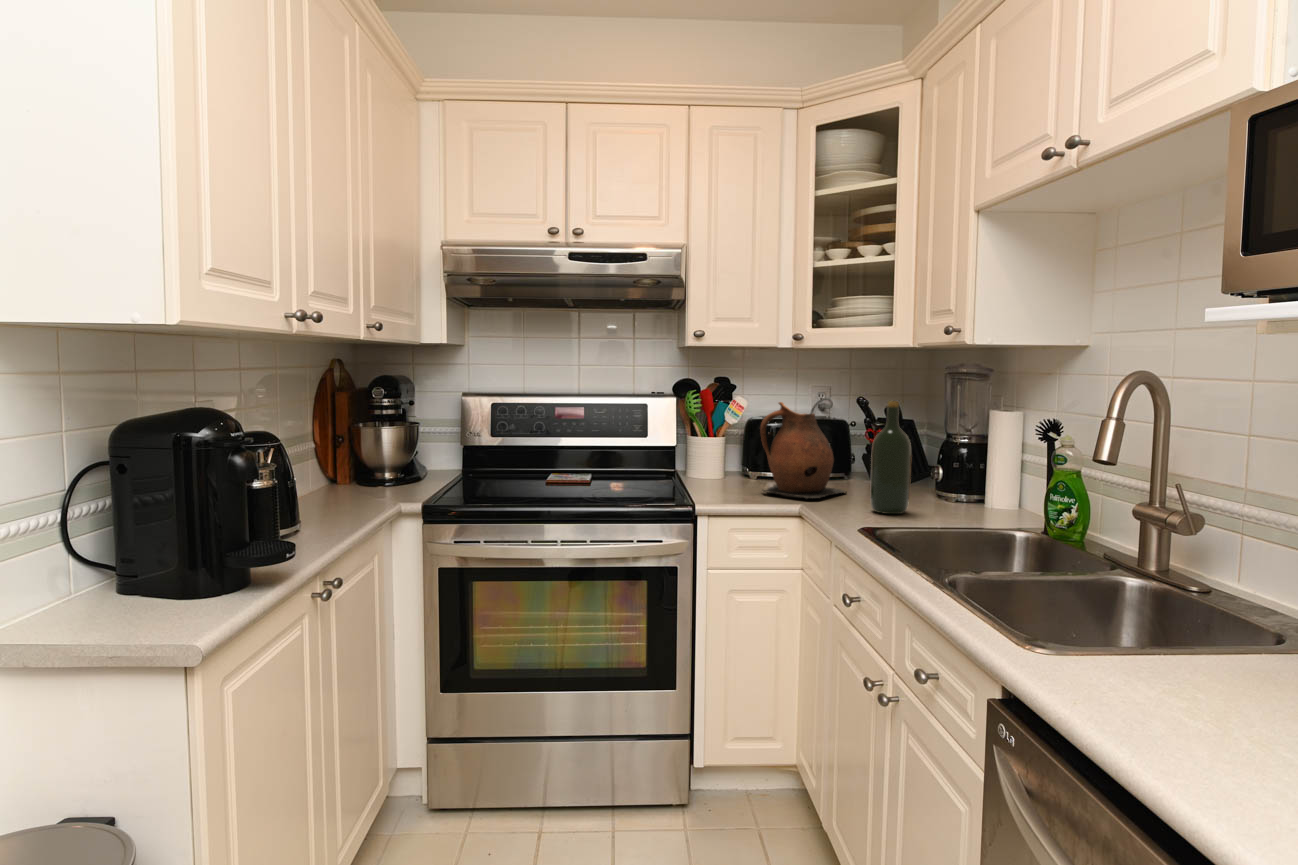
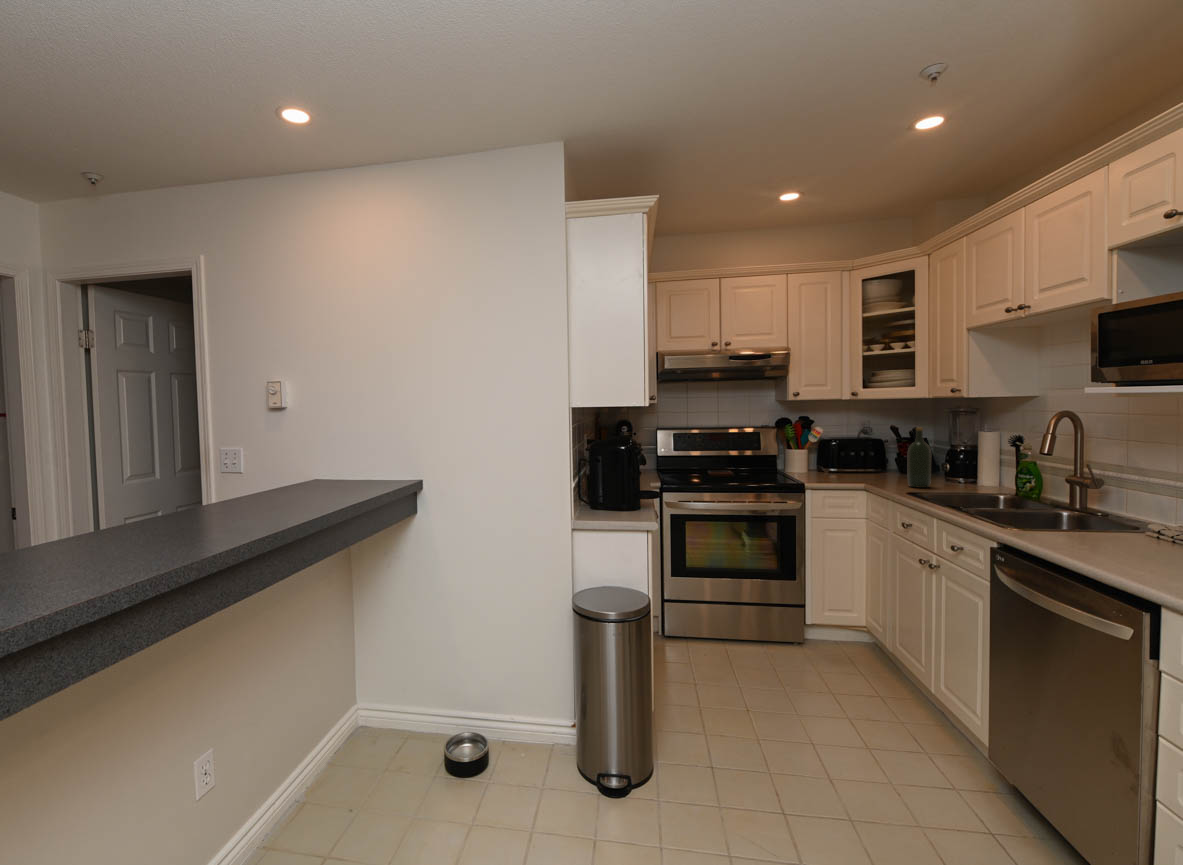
ceramic pitcher: present [760,402,846,499] -> none [837,429,890,481]

